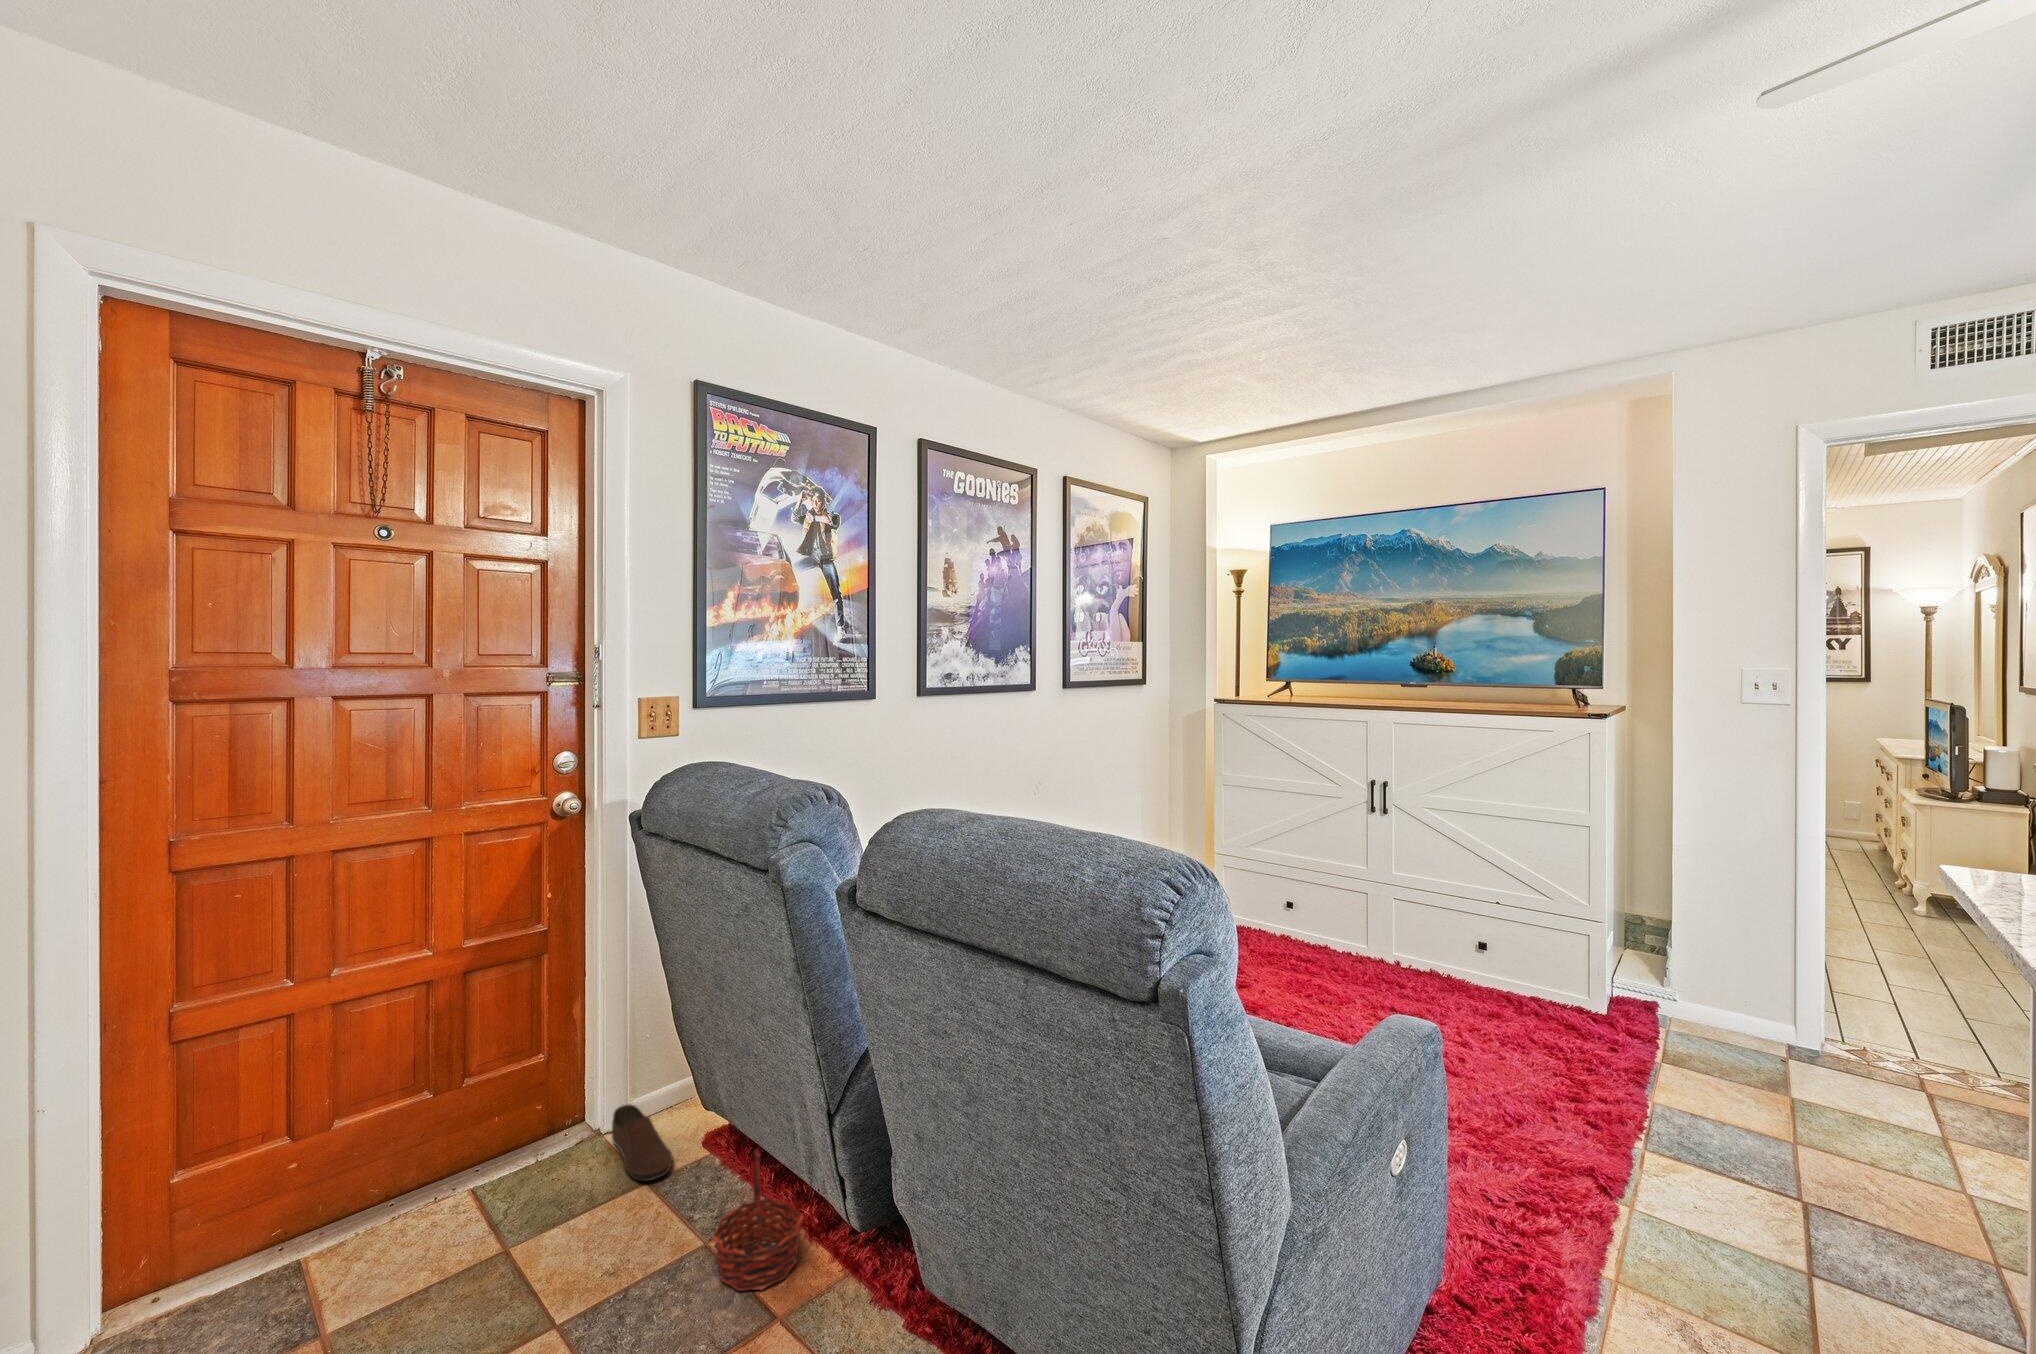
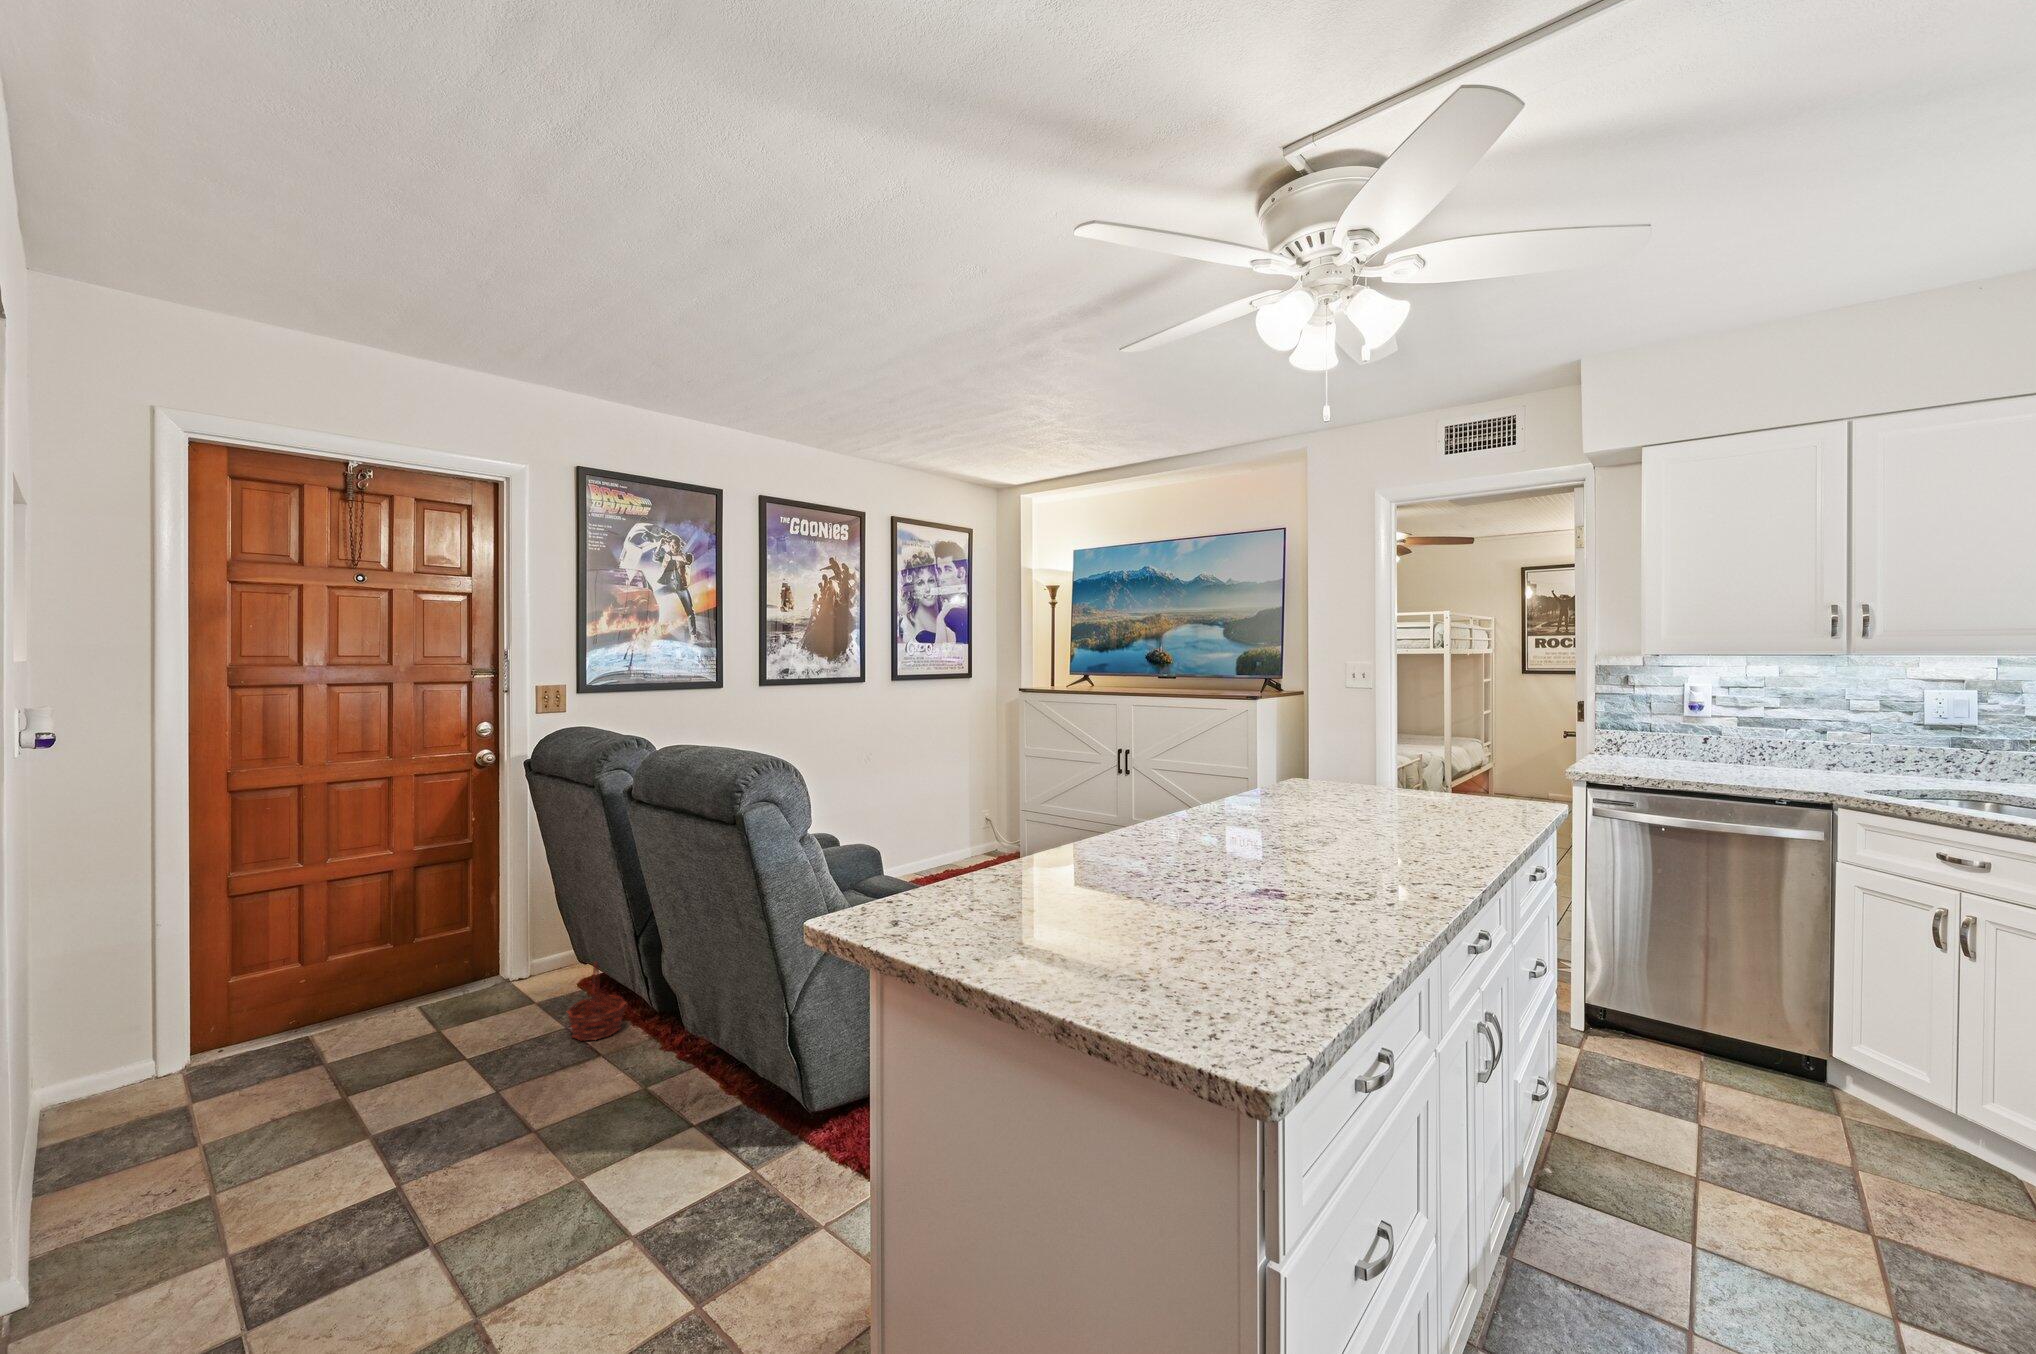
shoe: present [612,1104,673,1181] -> none [518,955,556,996]

